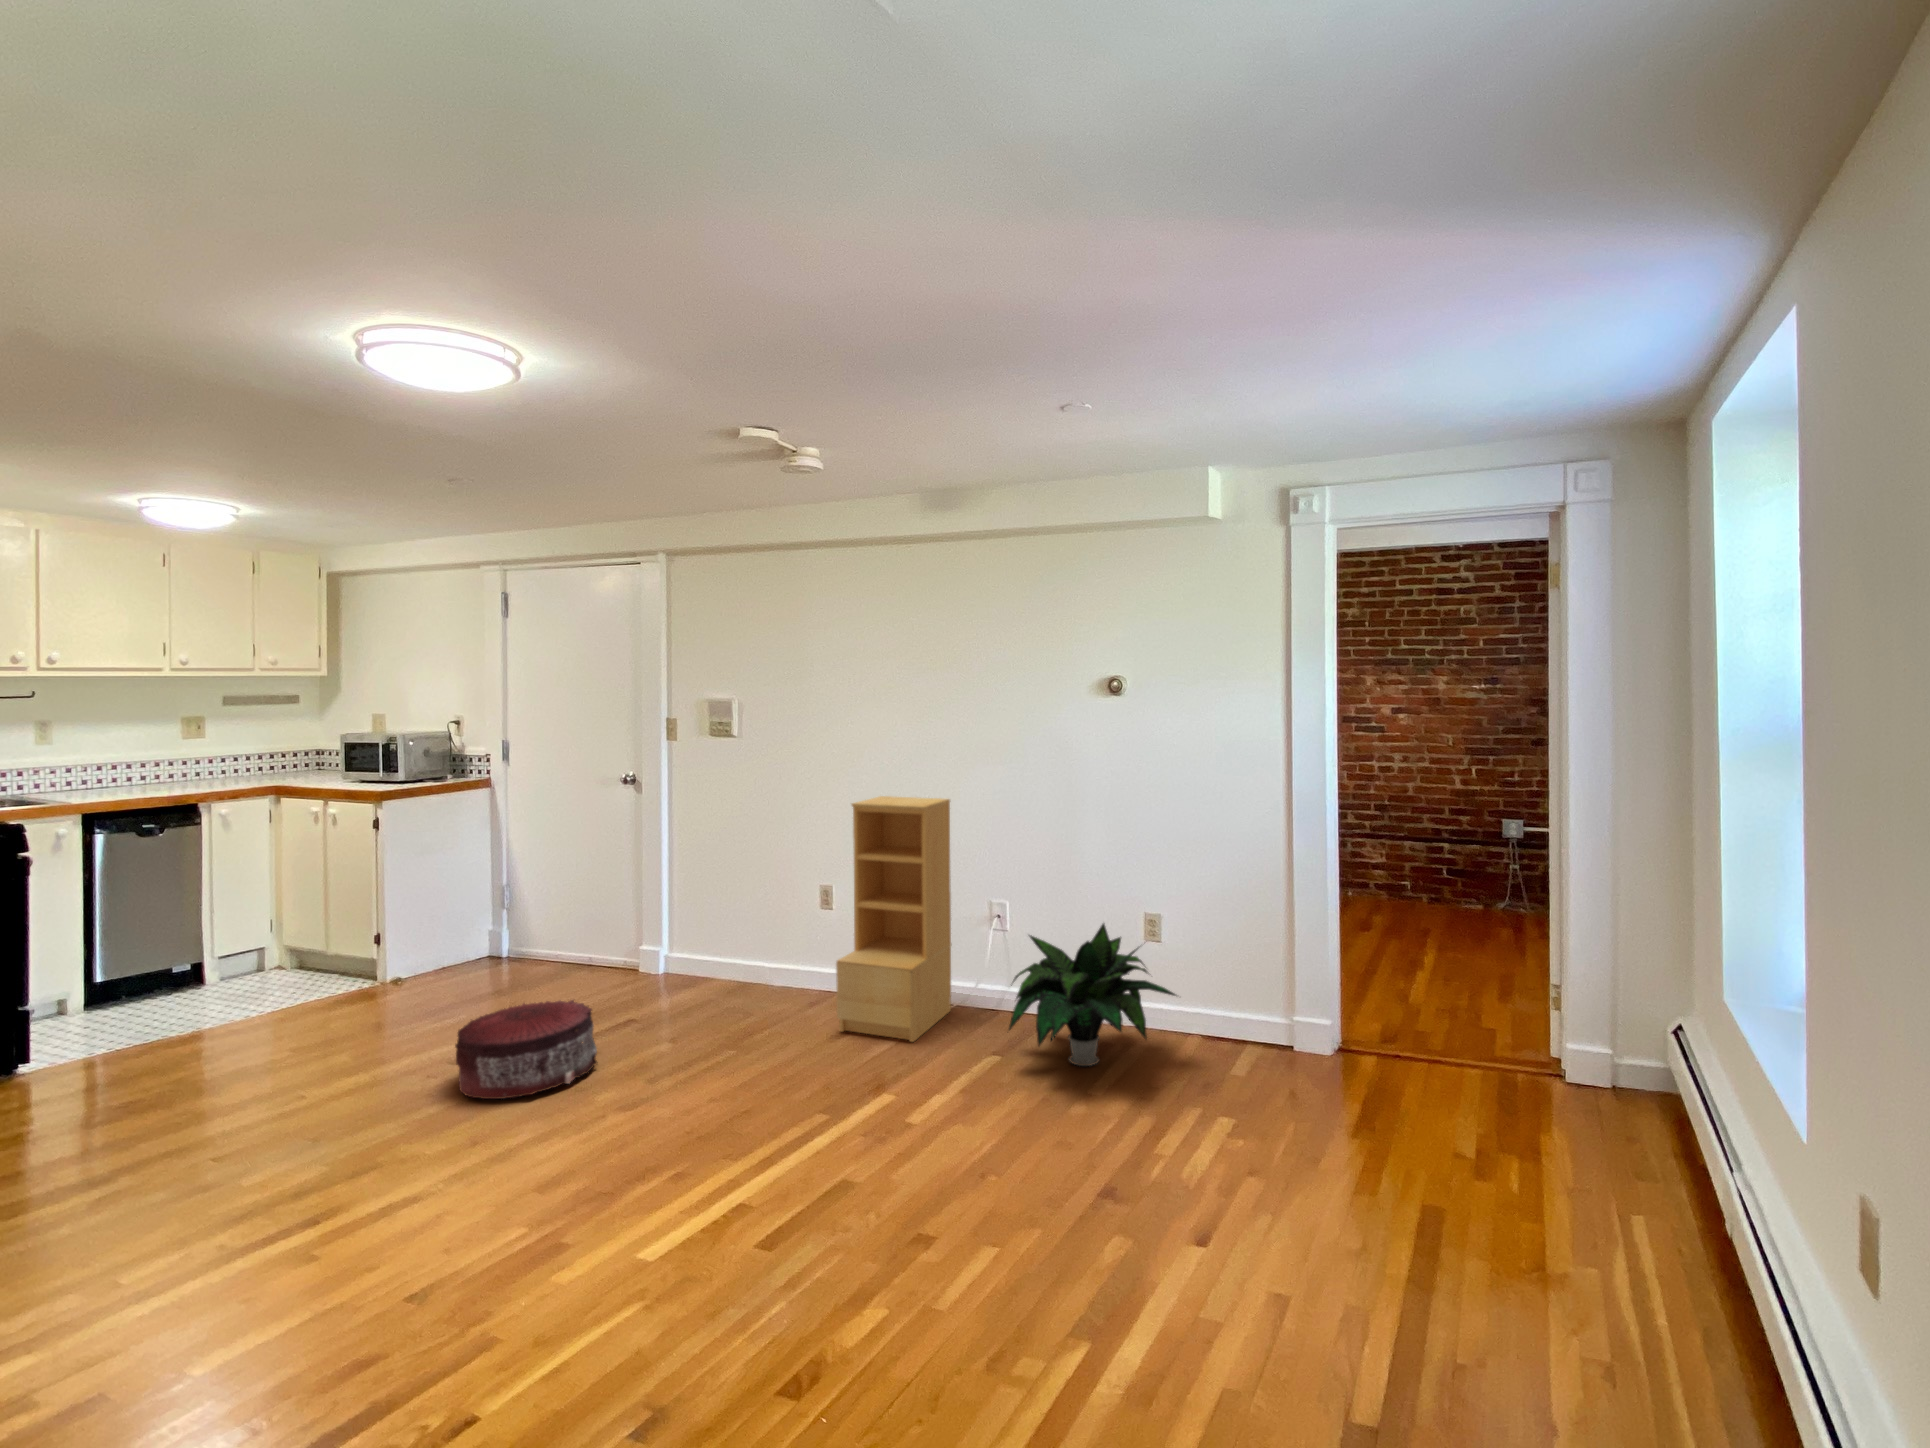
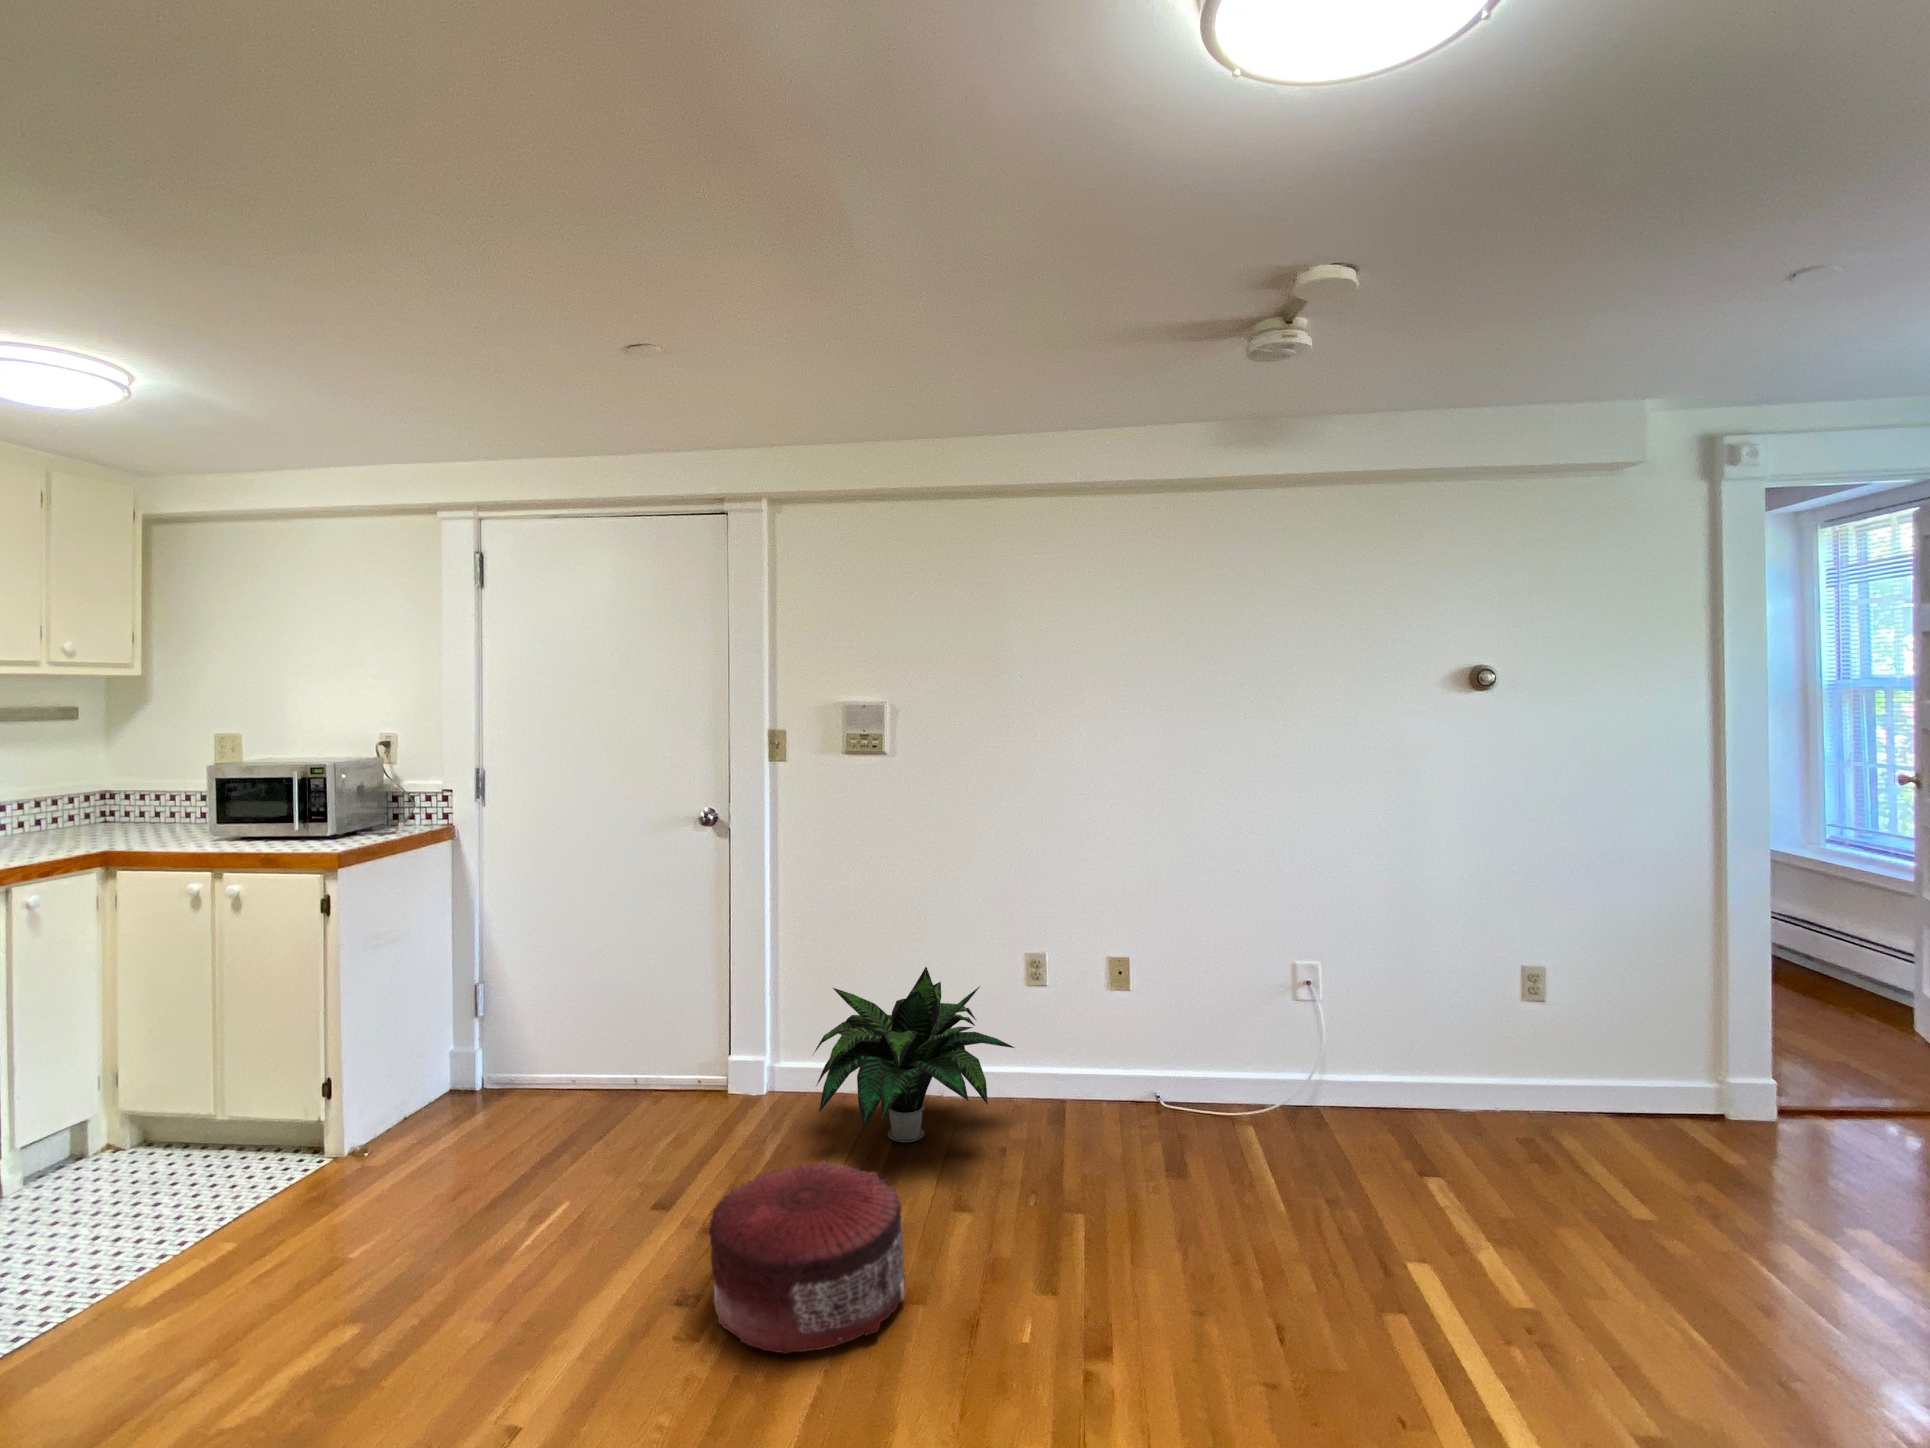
bookshelf: present [836,796,951,1042] -> none [1123,829,1258,1159]
potted plant: present [1009,924,1176,1066] -> present [813,967,1015,1142]

